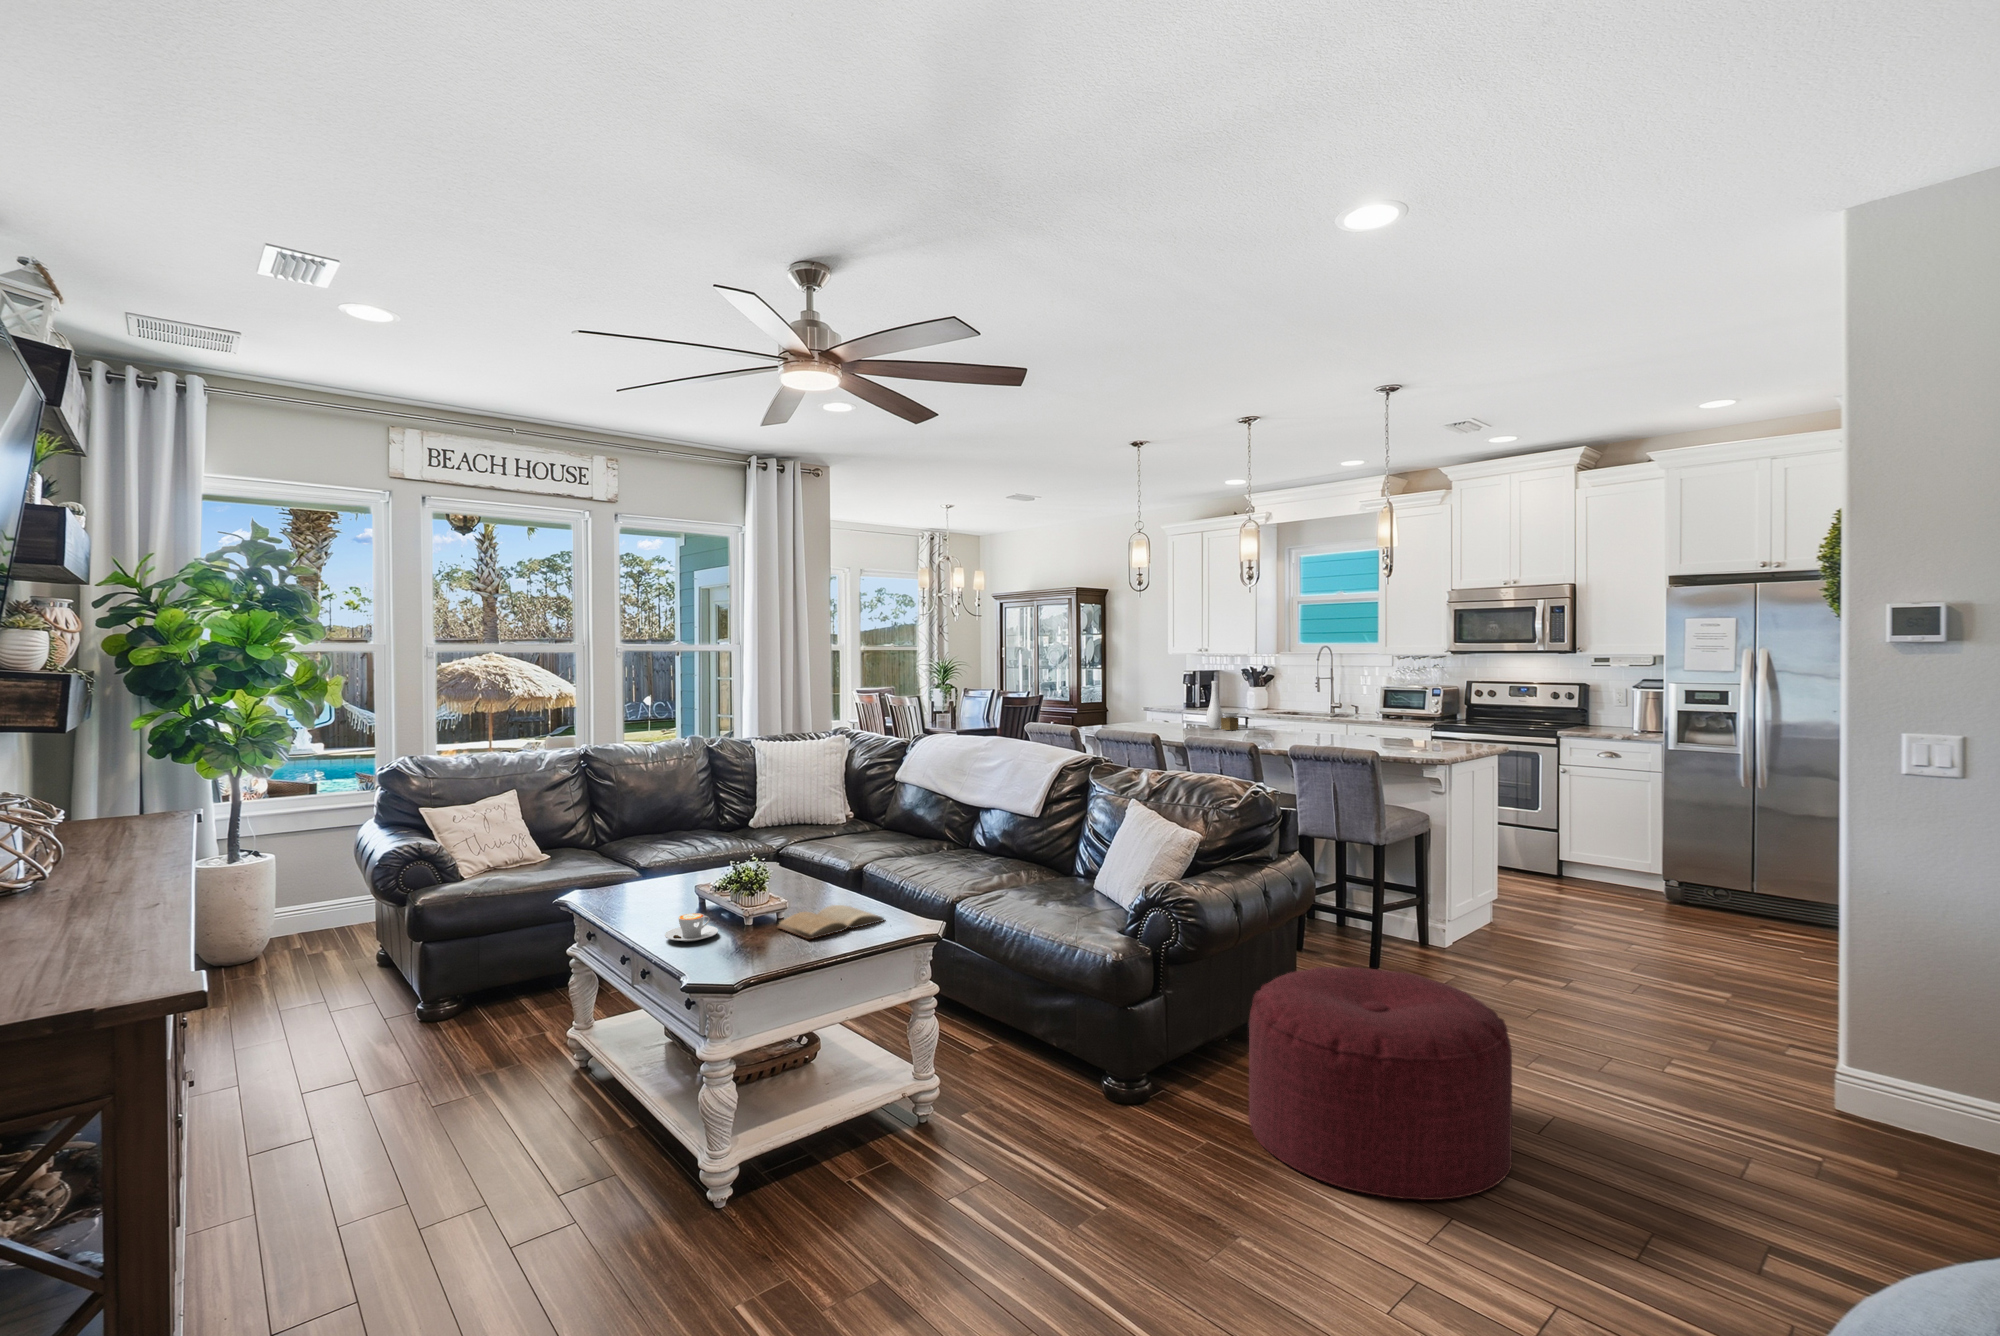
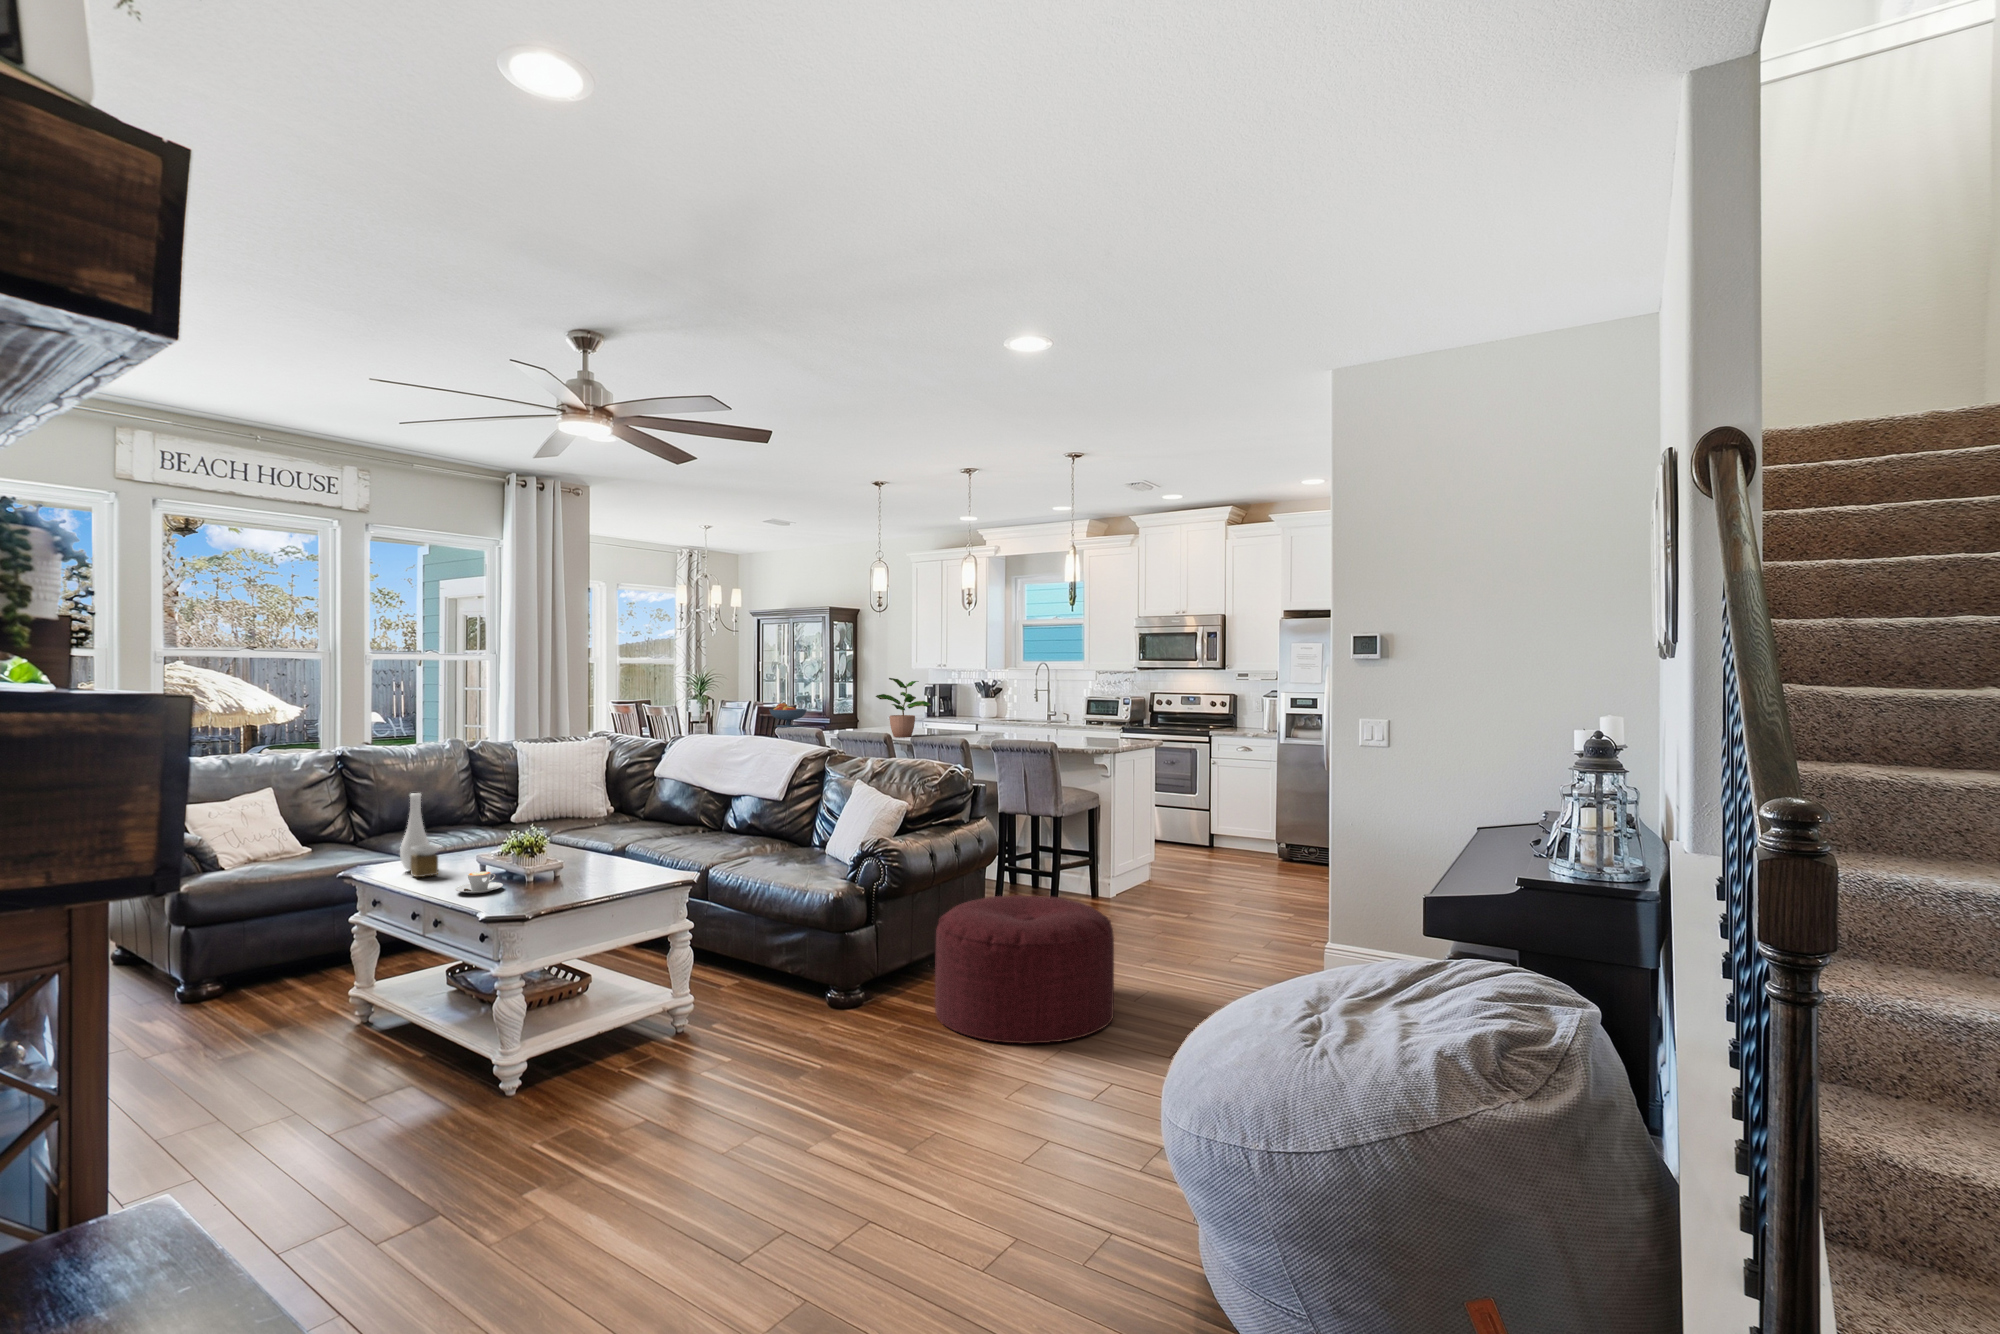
potted plant: none [1139,668,1206,737] -> present [876,678,932,737]
vase: present [1206,681,1239,730] -> present [400,793,441,877]
fruit bowl: none [1018,693,1058,720] -> present [769,703,807,727]
book: present [778,905,884,939] -> none [554,864,649,887]

